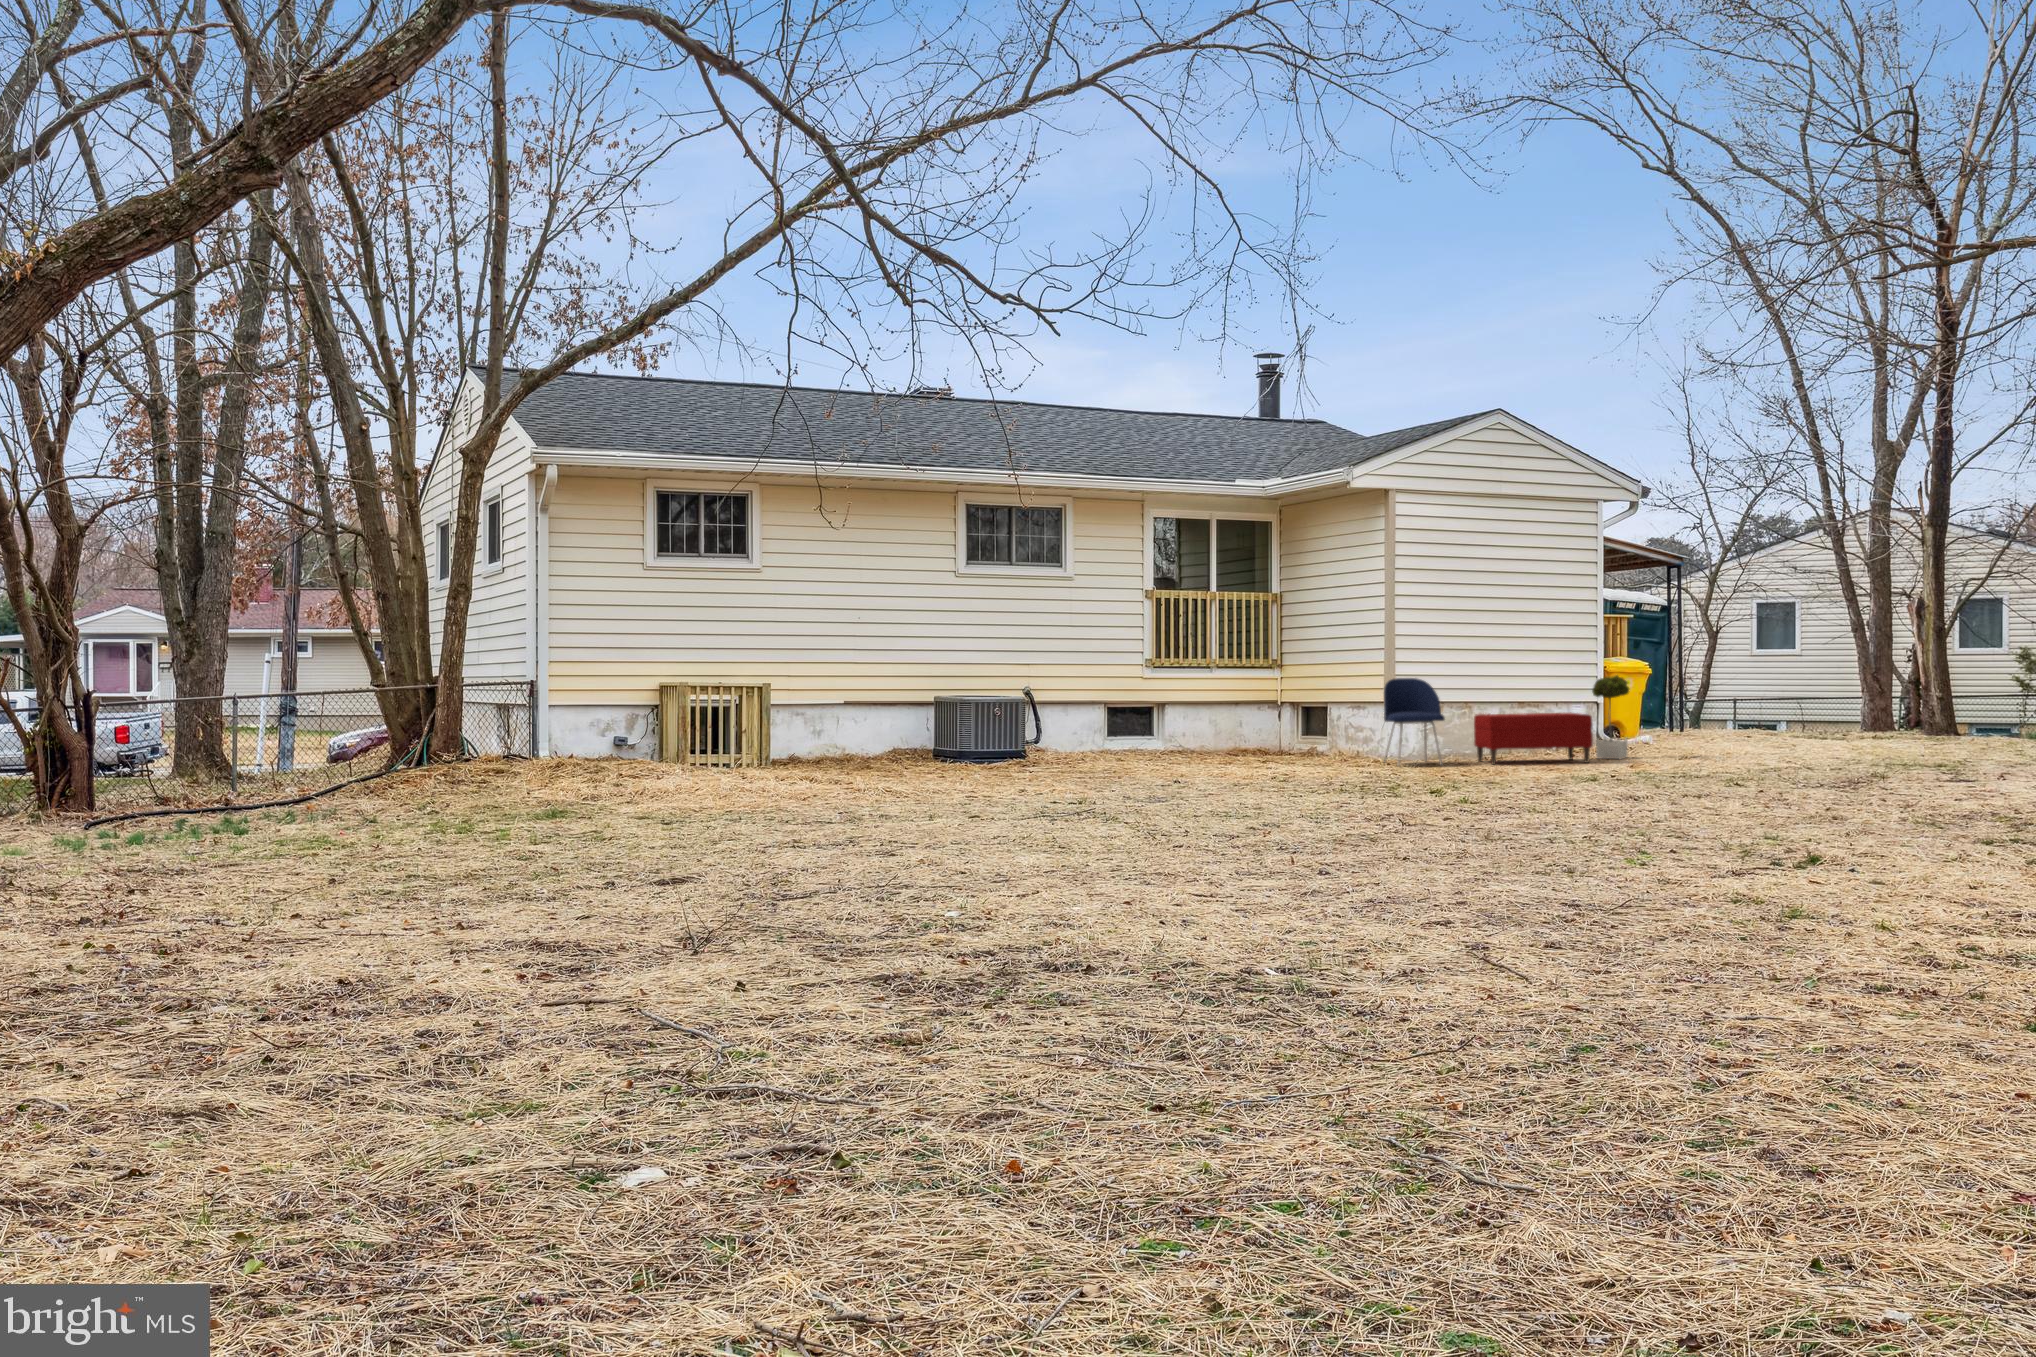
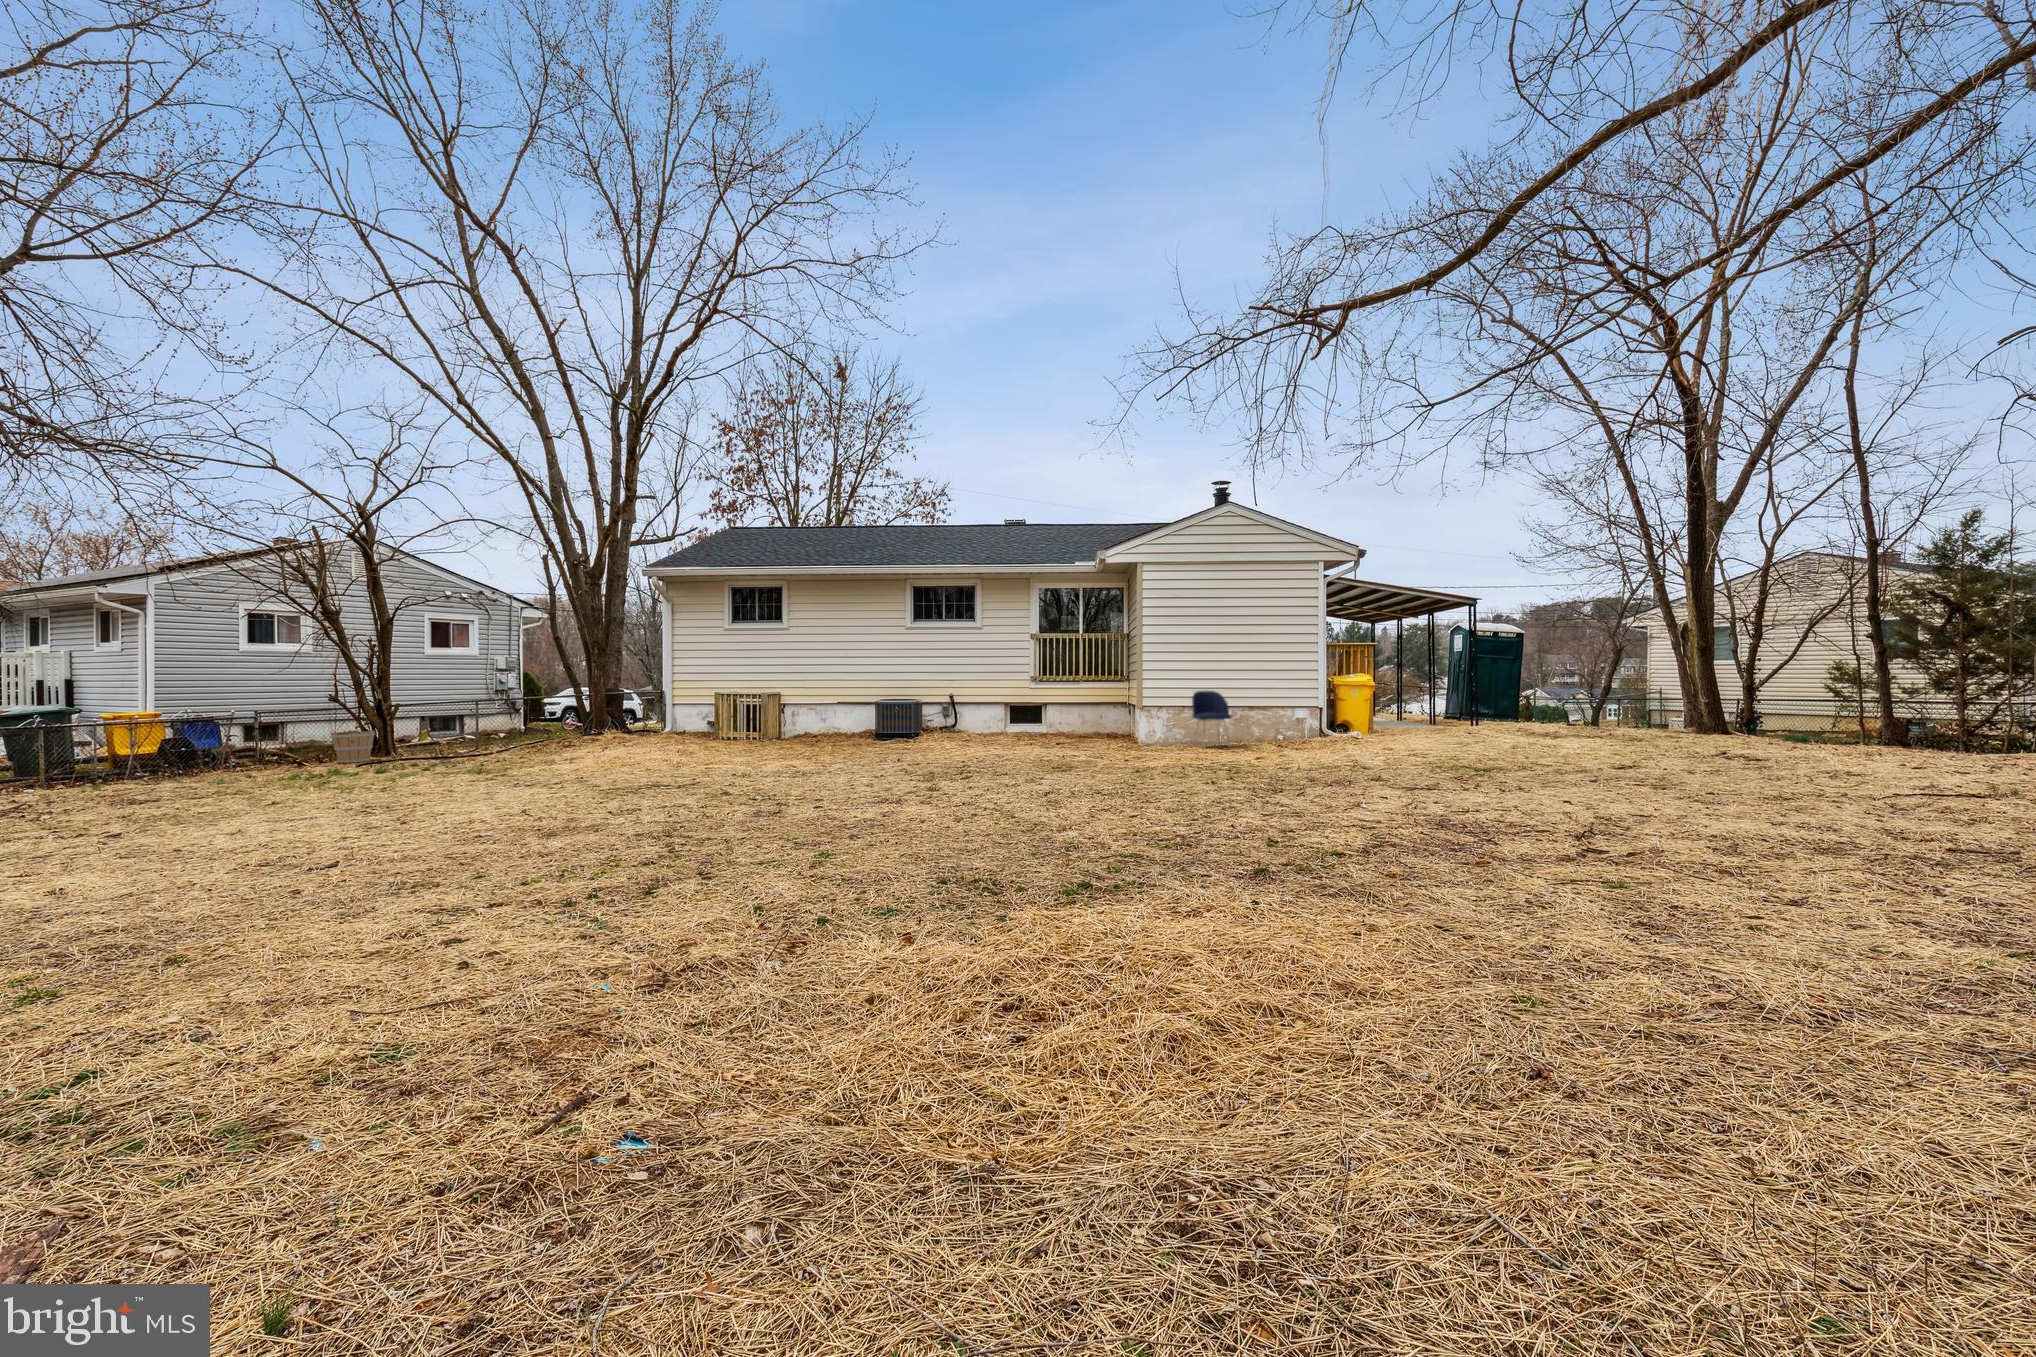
potted tree: present [1592,675,1629,759] -> none [1323,688,1347,743]
bench: present [1474,713,1593,765] -> none [1249,713,1325,747]
wooden bucket: none [140,736,200,782] -> present [331,730,375,763]

